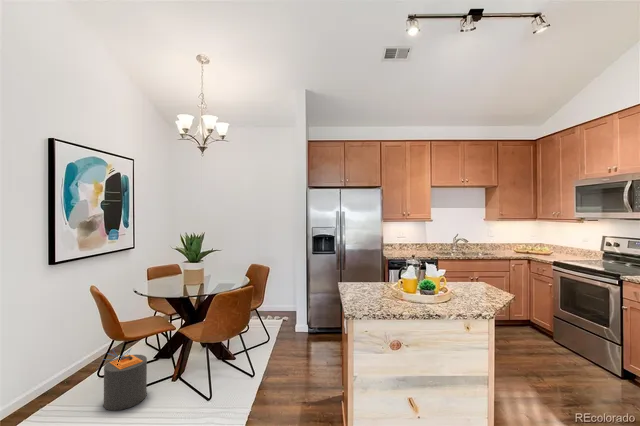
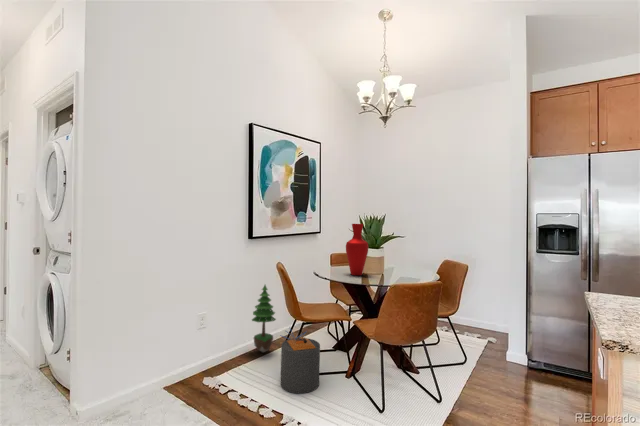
vase: none [170,243,191,289] -> present [346,224,369,275]
potted tree: none [57,310,90,382] -> present [252,285,276,353]

